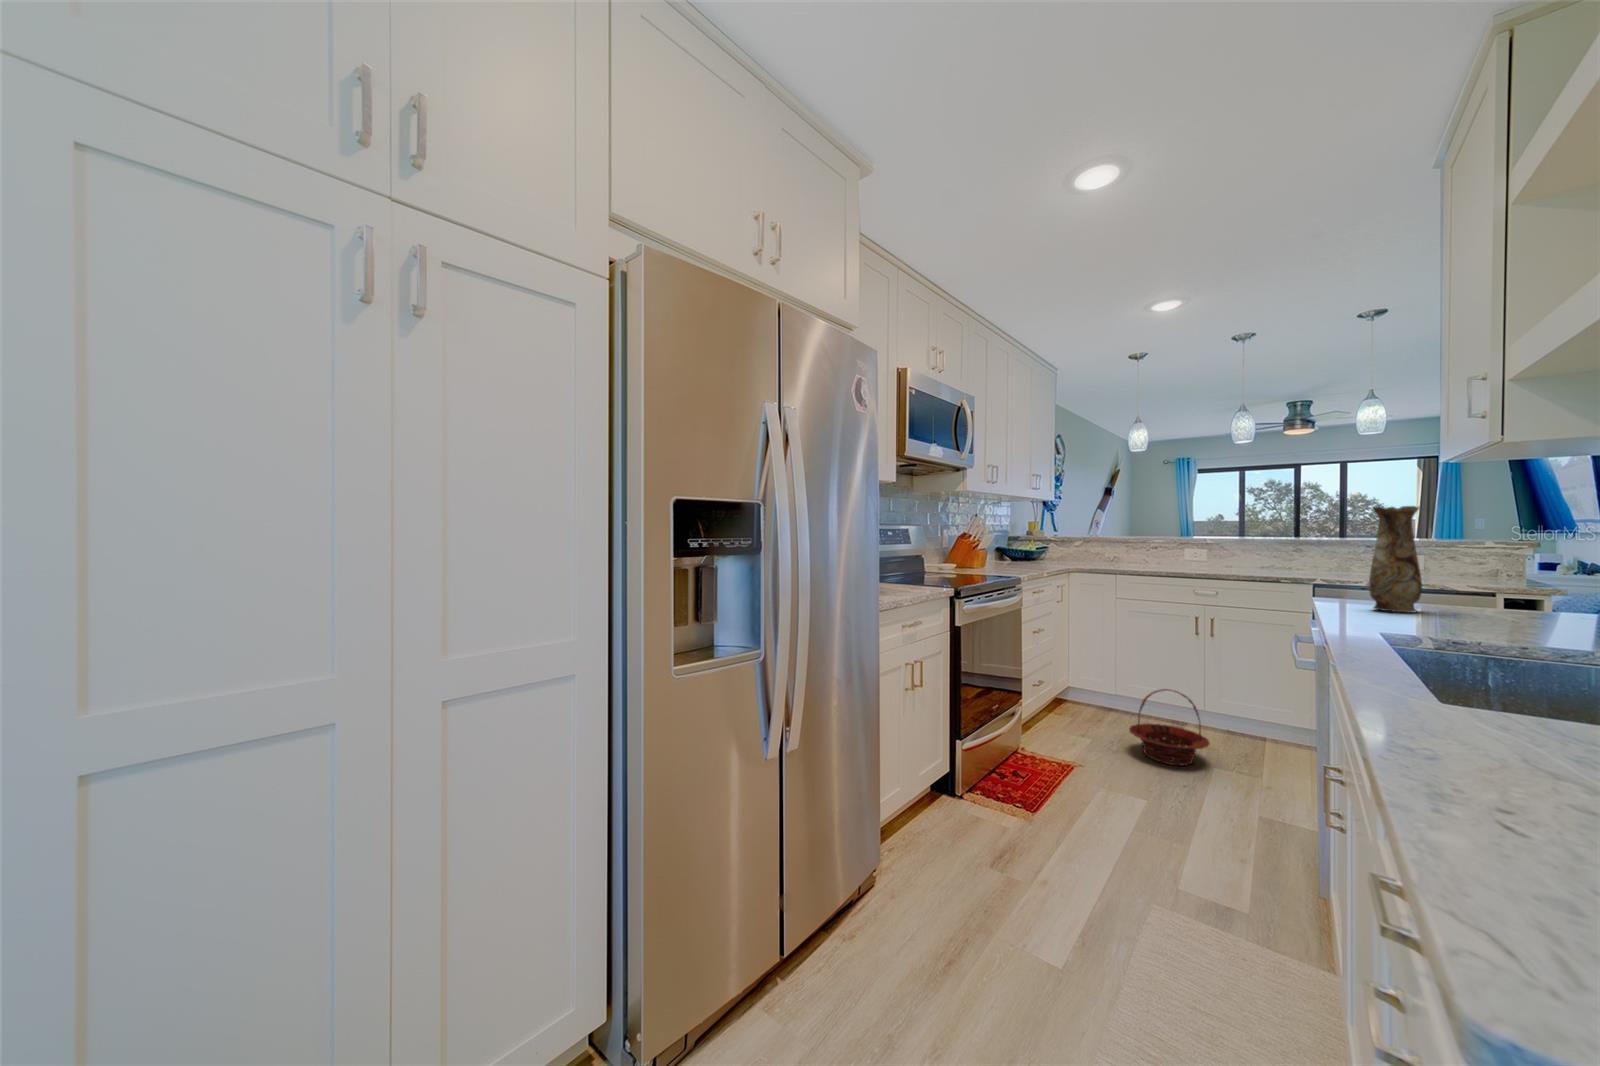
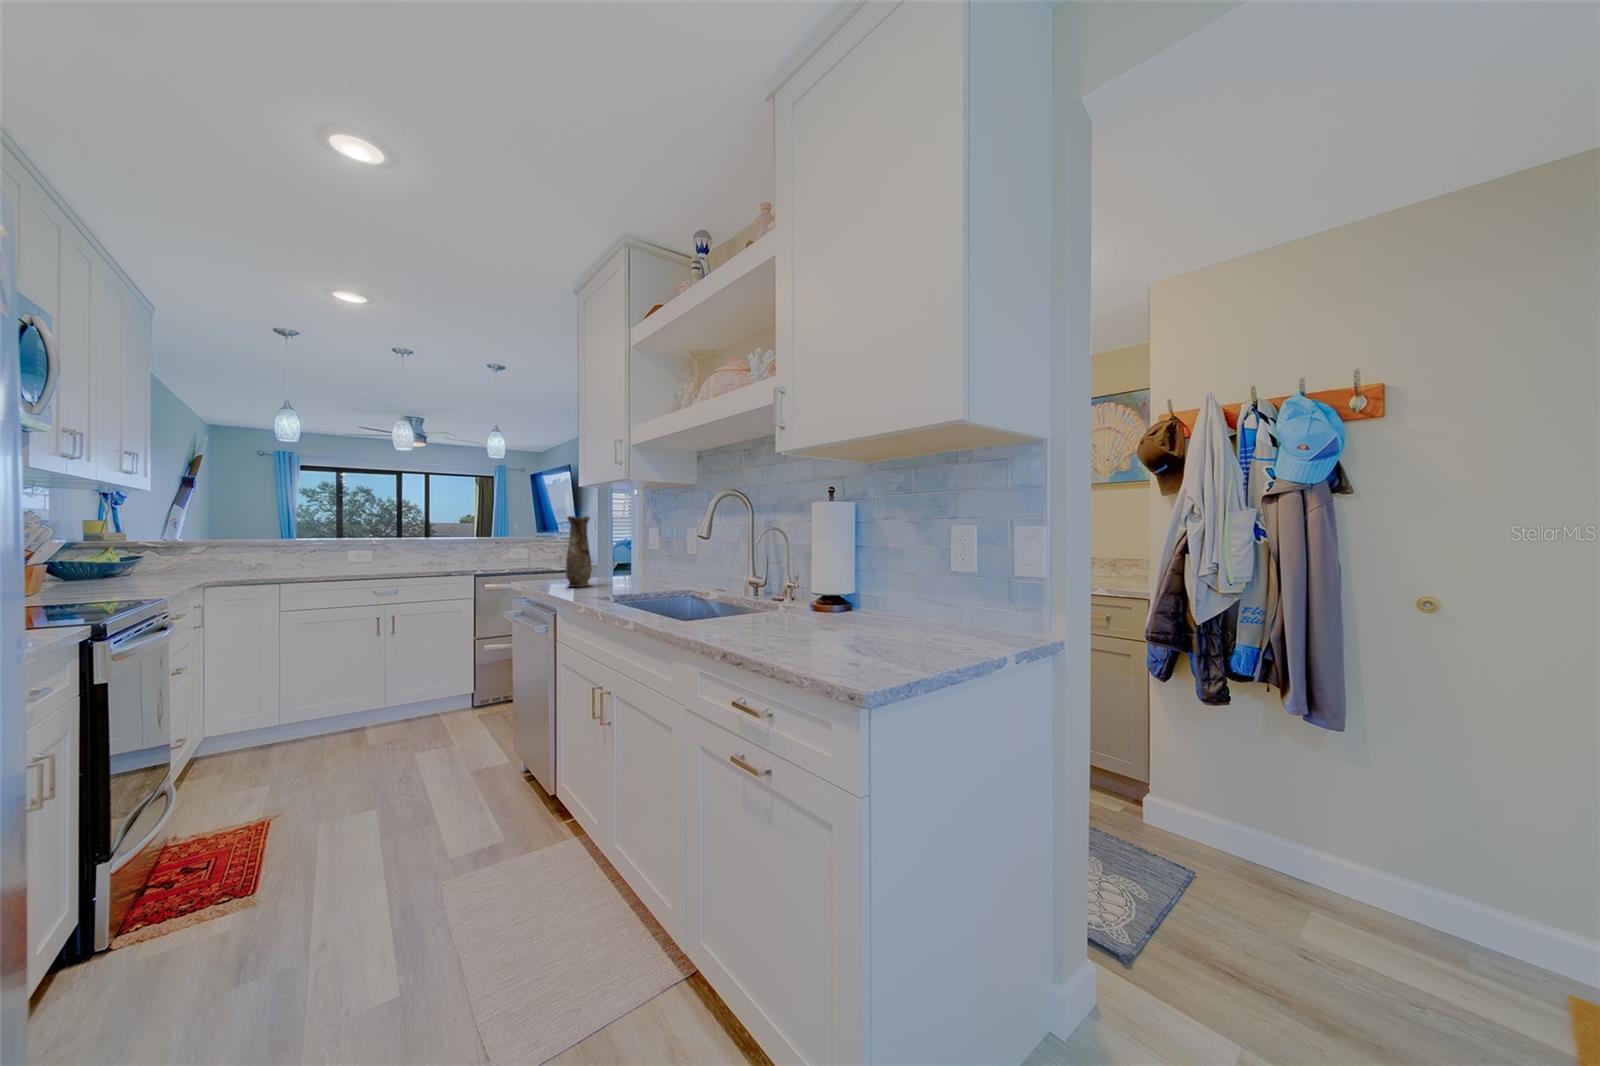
basket: present [1129,689,1210,766] -> none [324,695,412,774]

